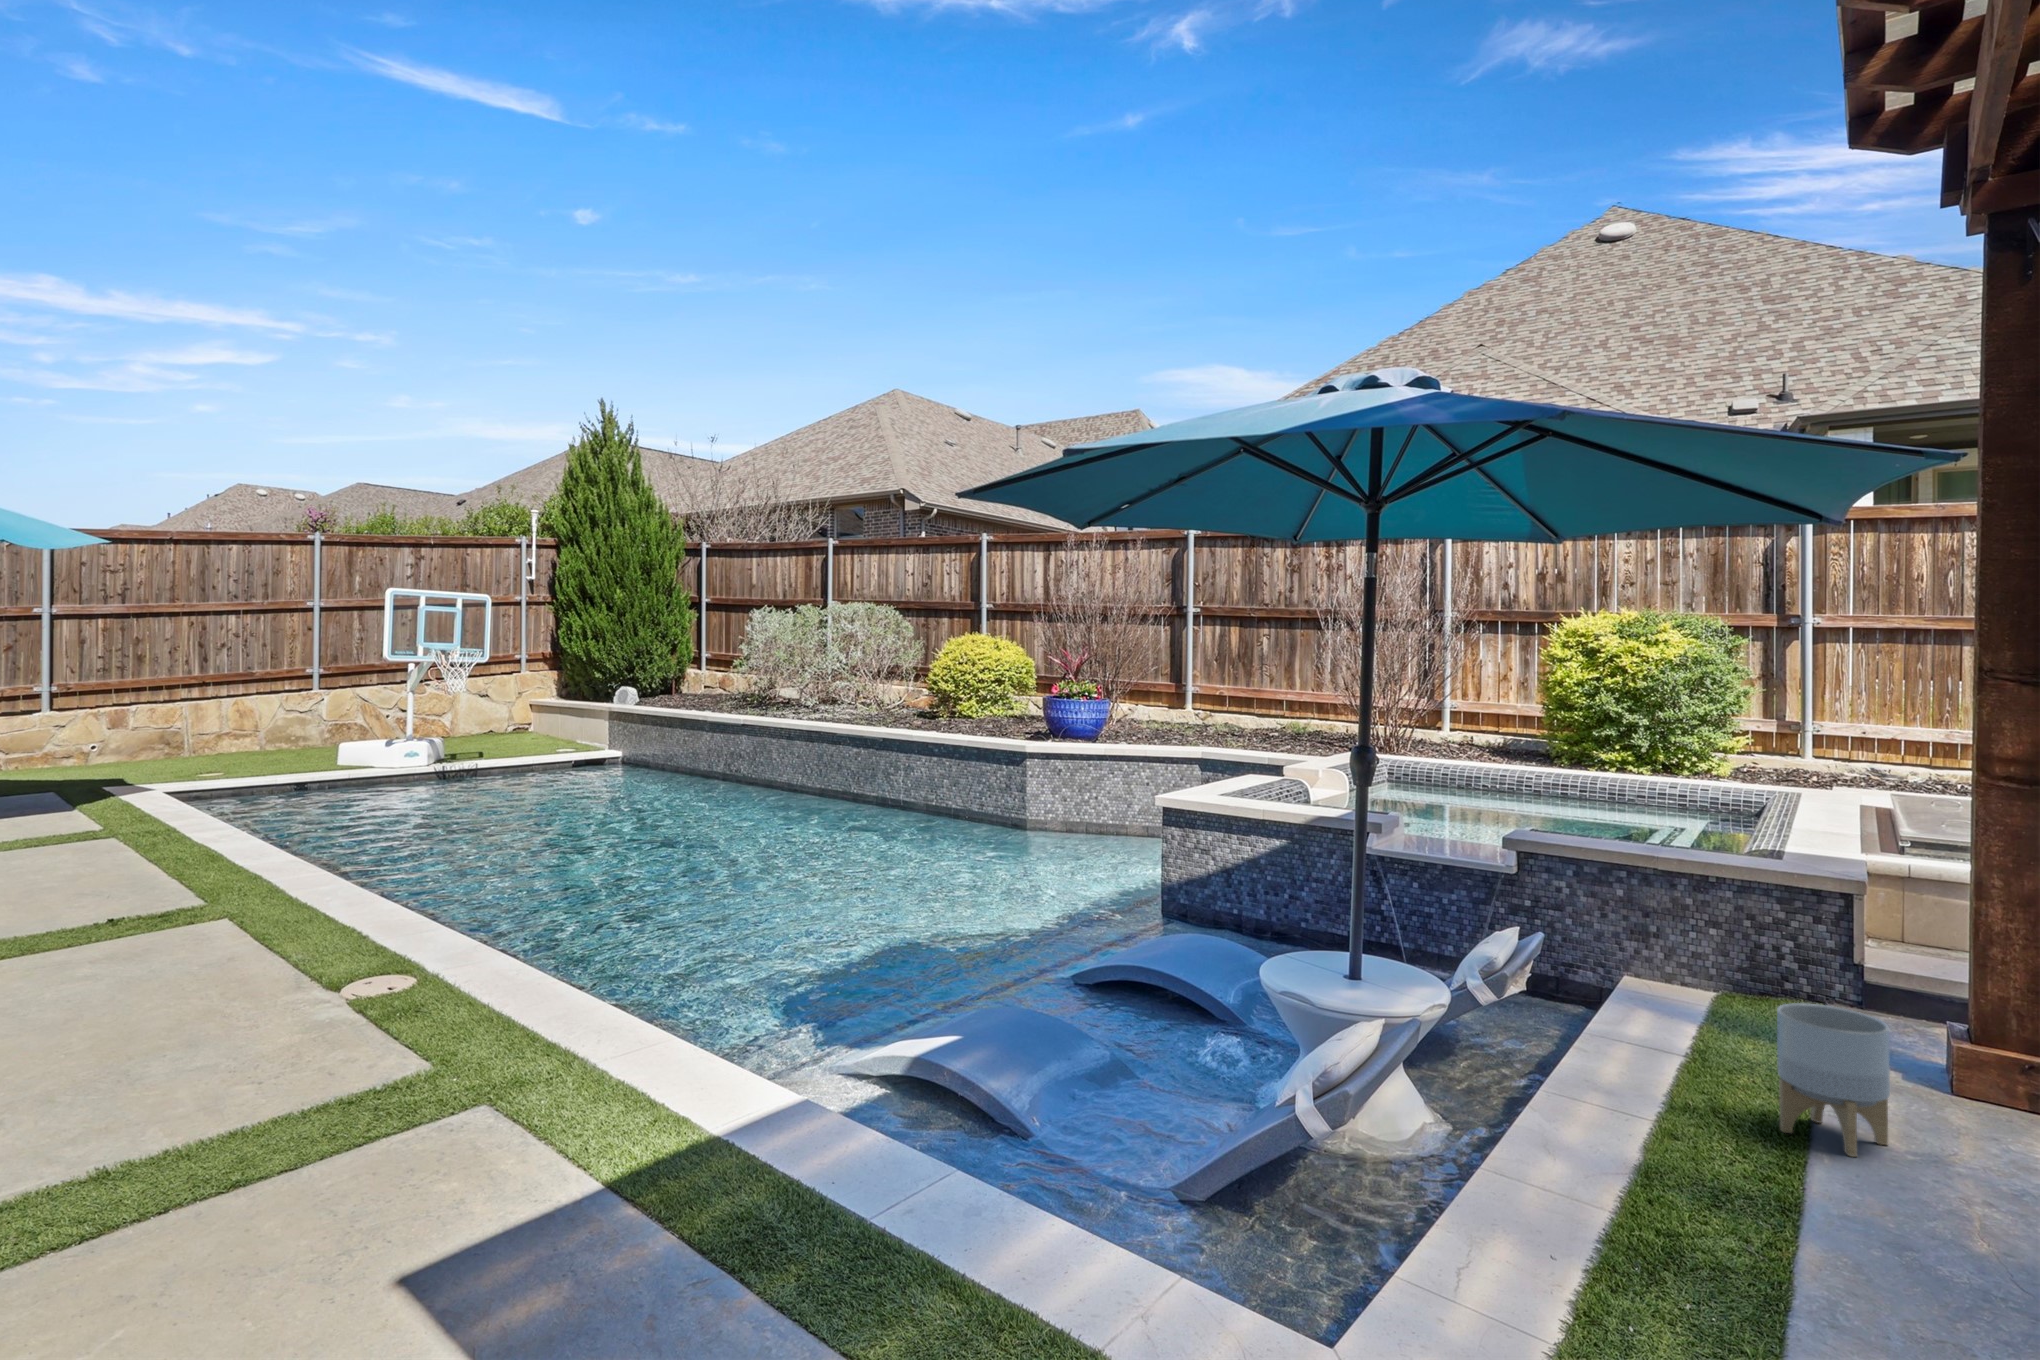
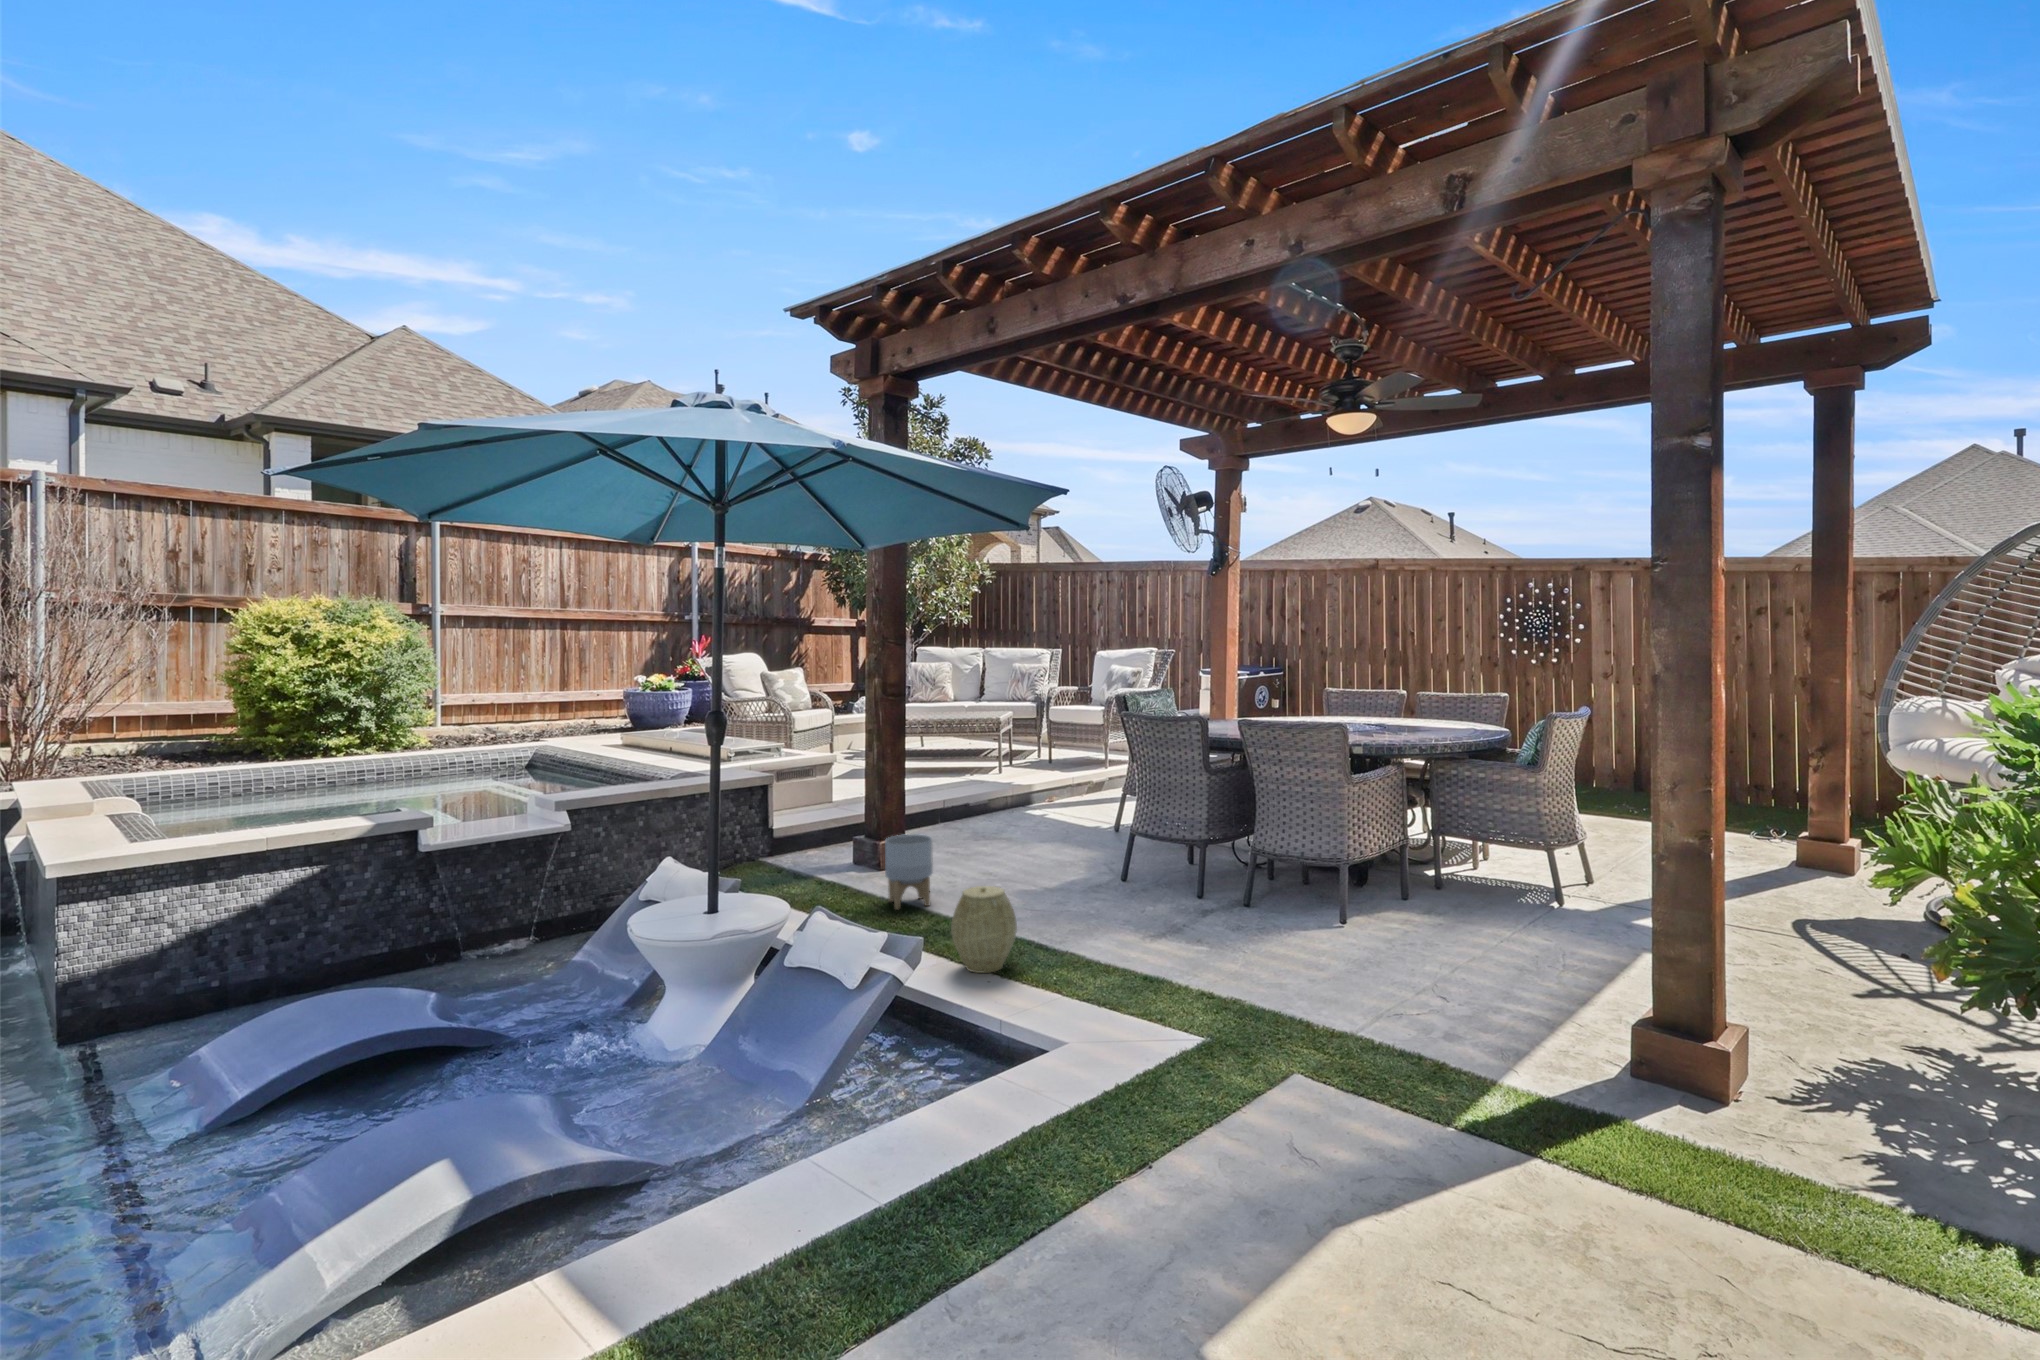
woven basket: none [1541,1089,1683,1266] -> present [951,886,1017,973]

